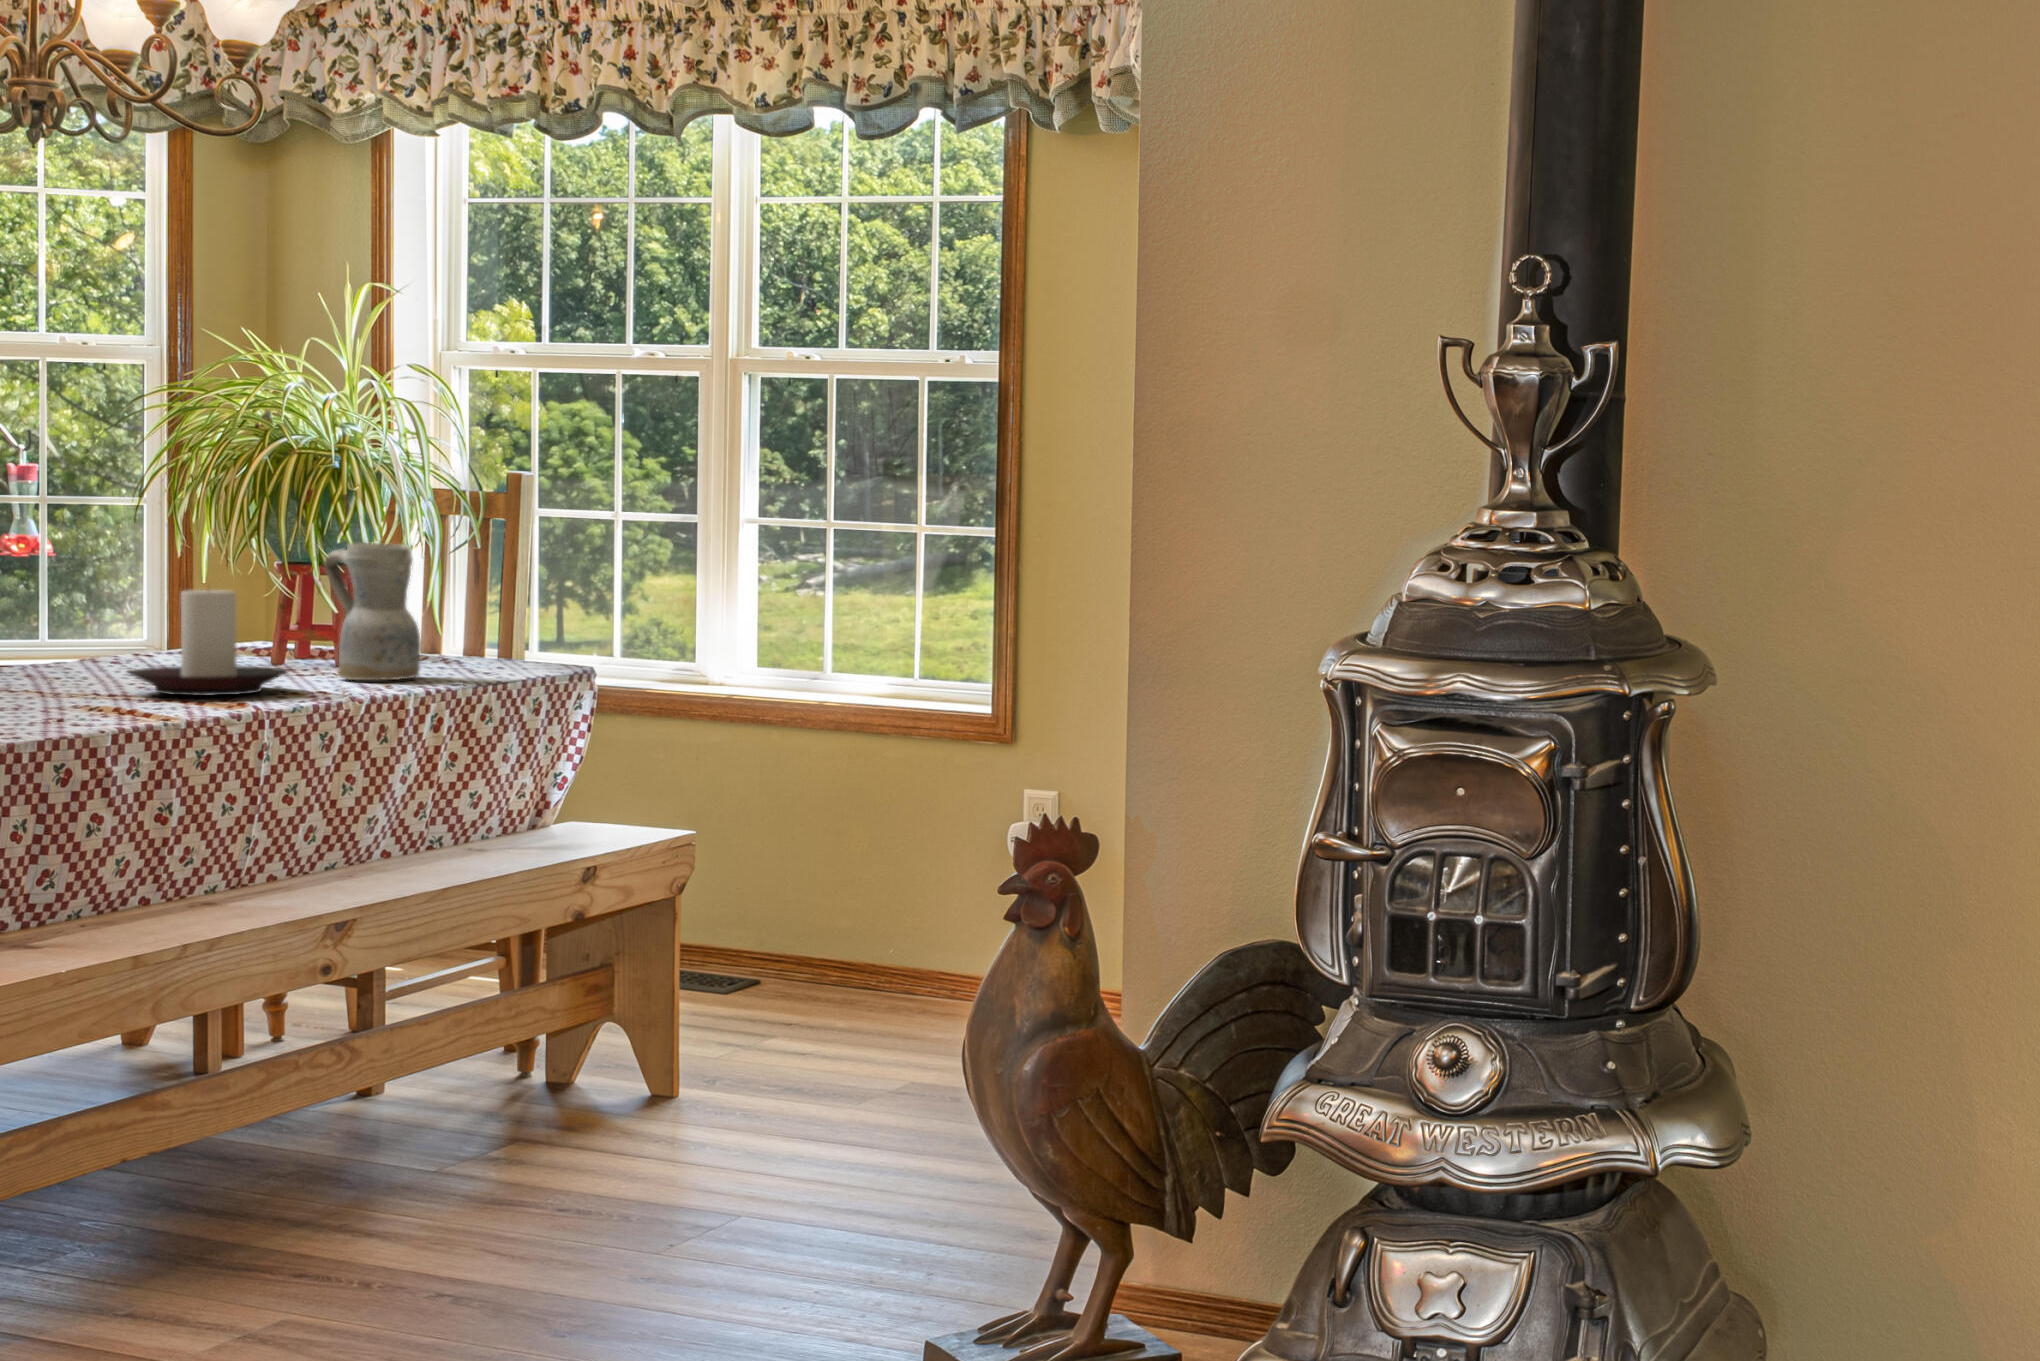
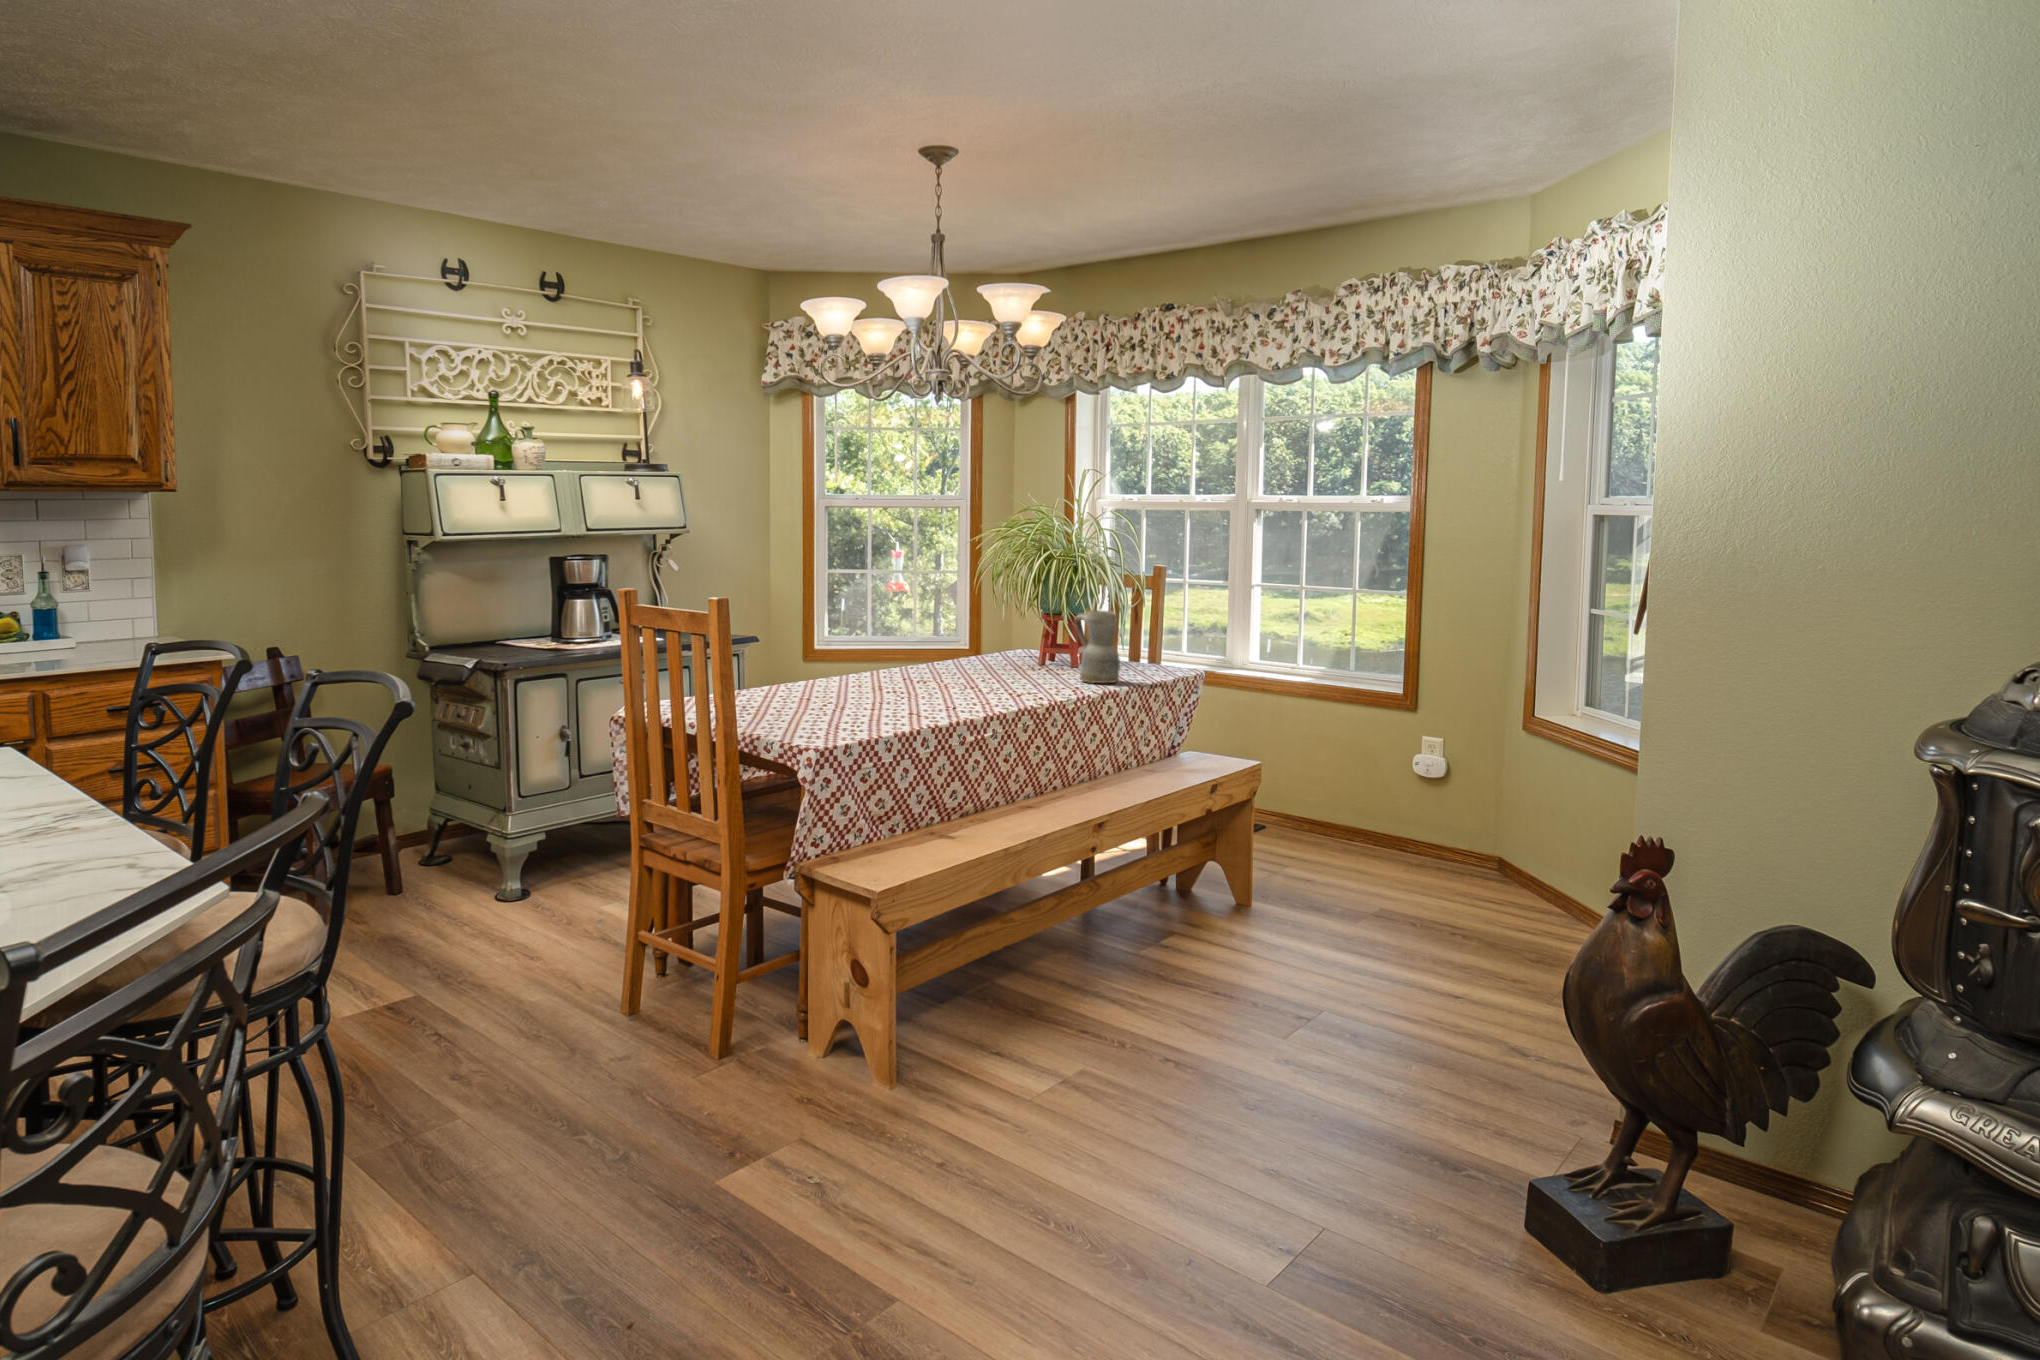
candle holder: present [128,590,288,696] -> none [990,633,1065,691]

